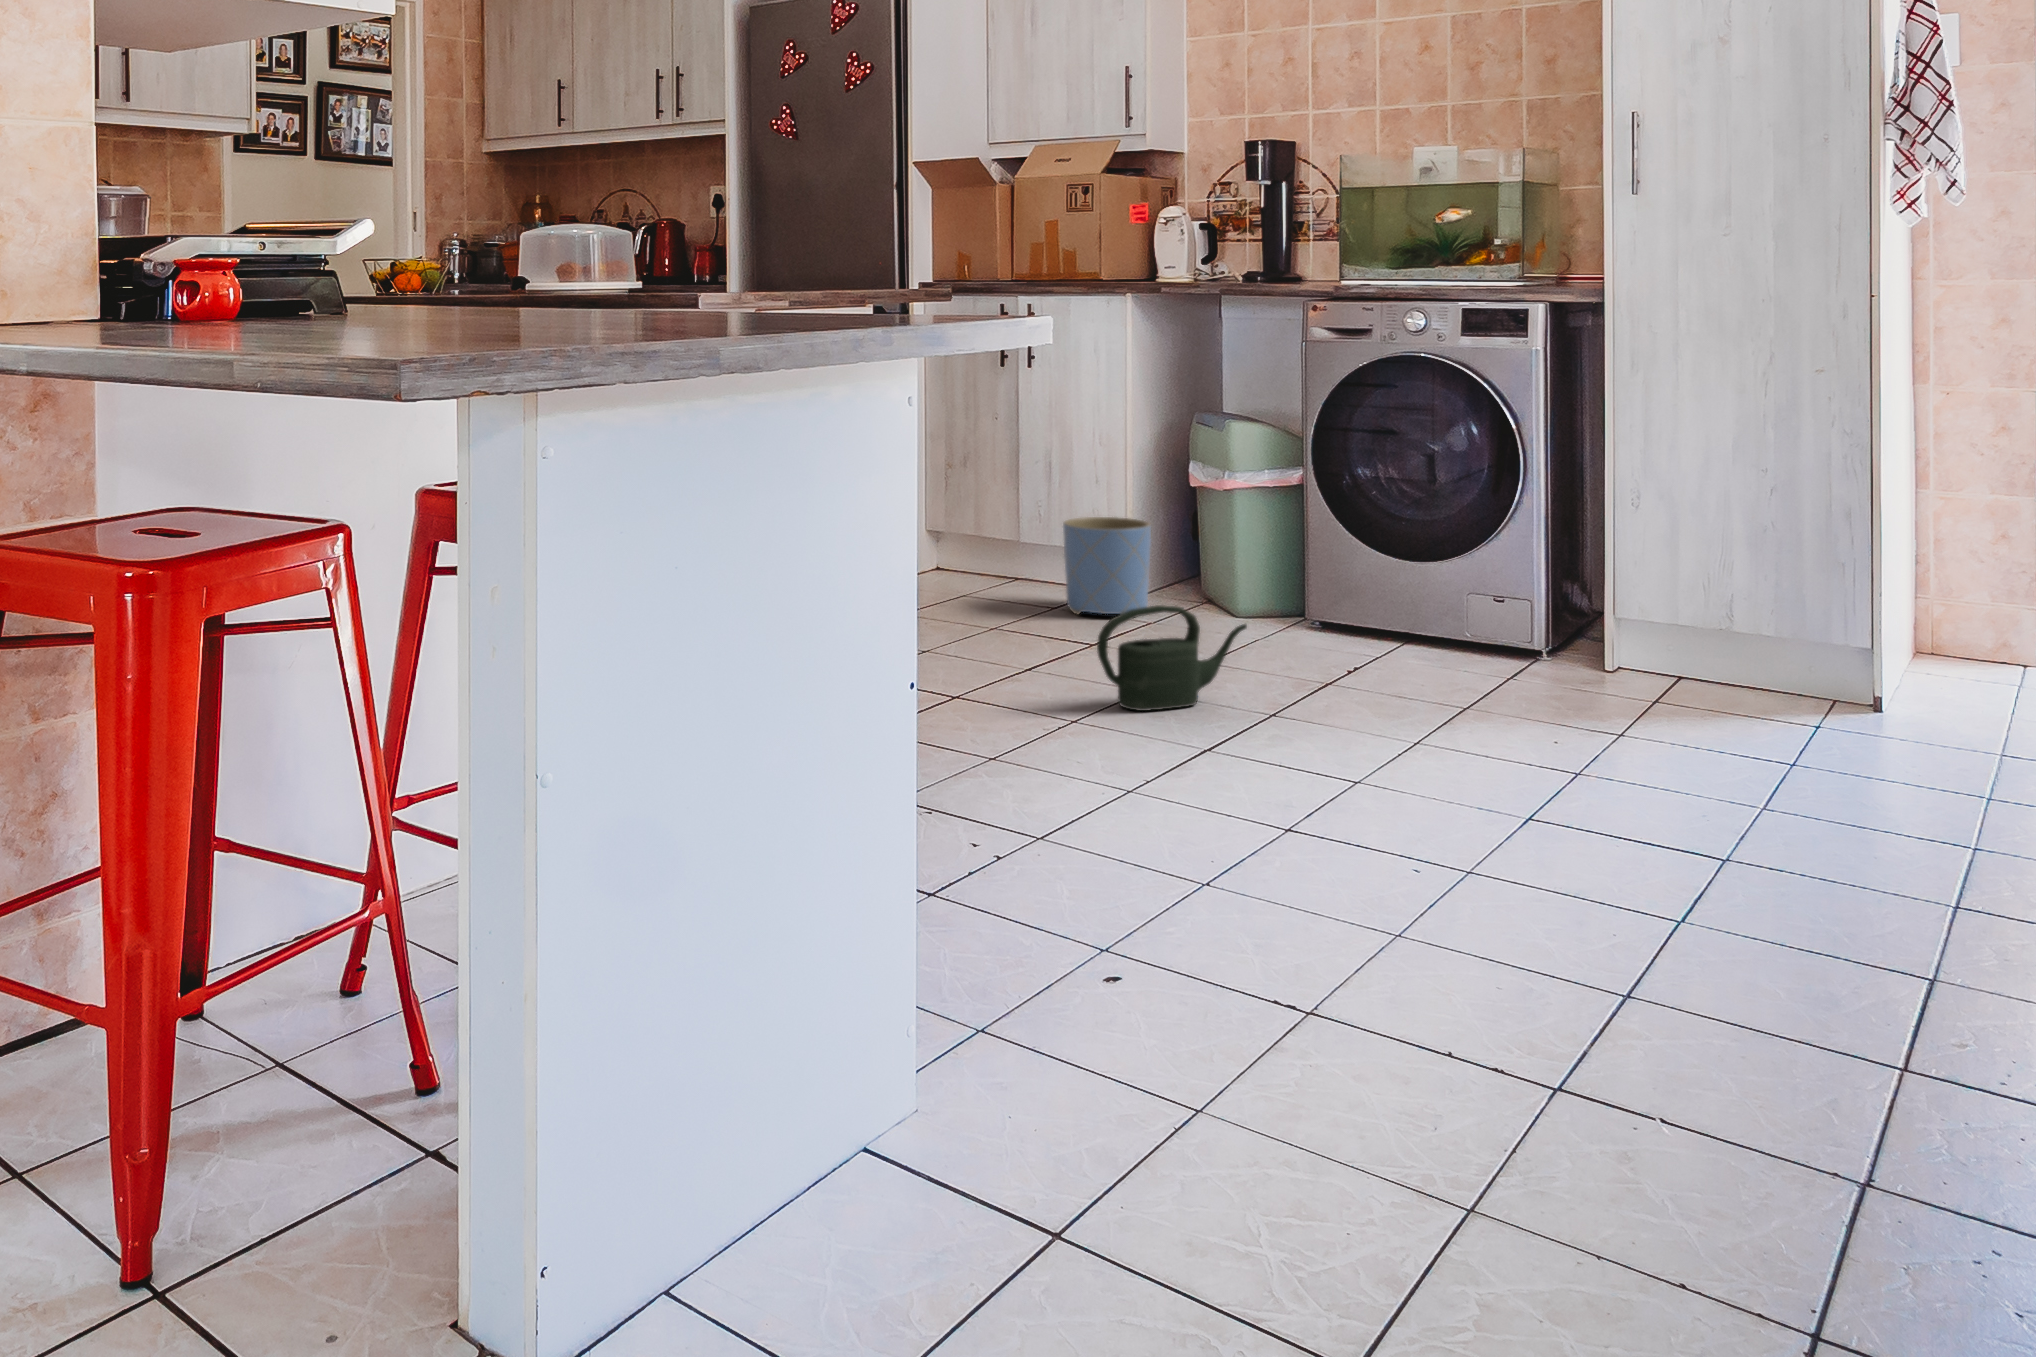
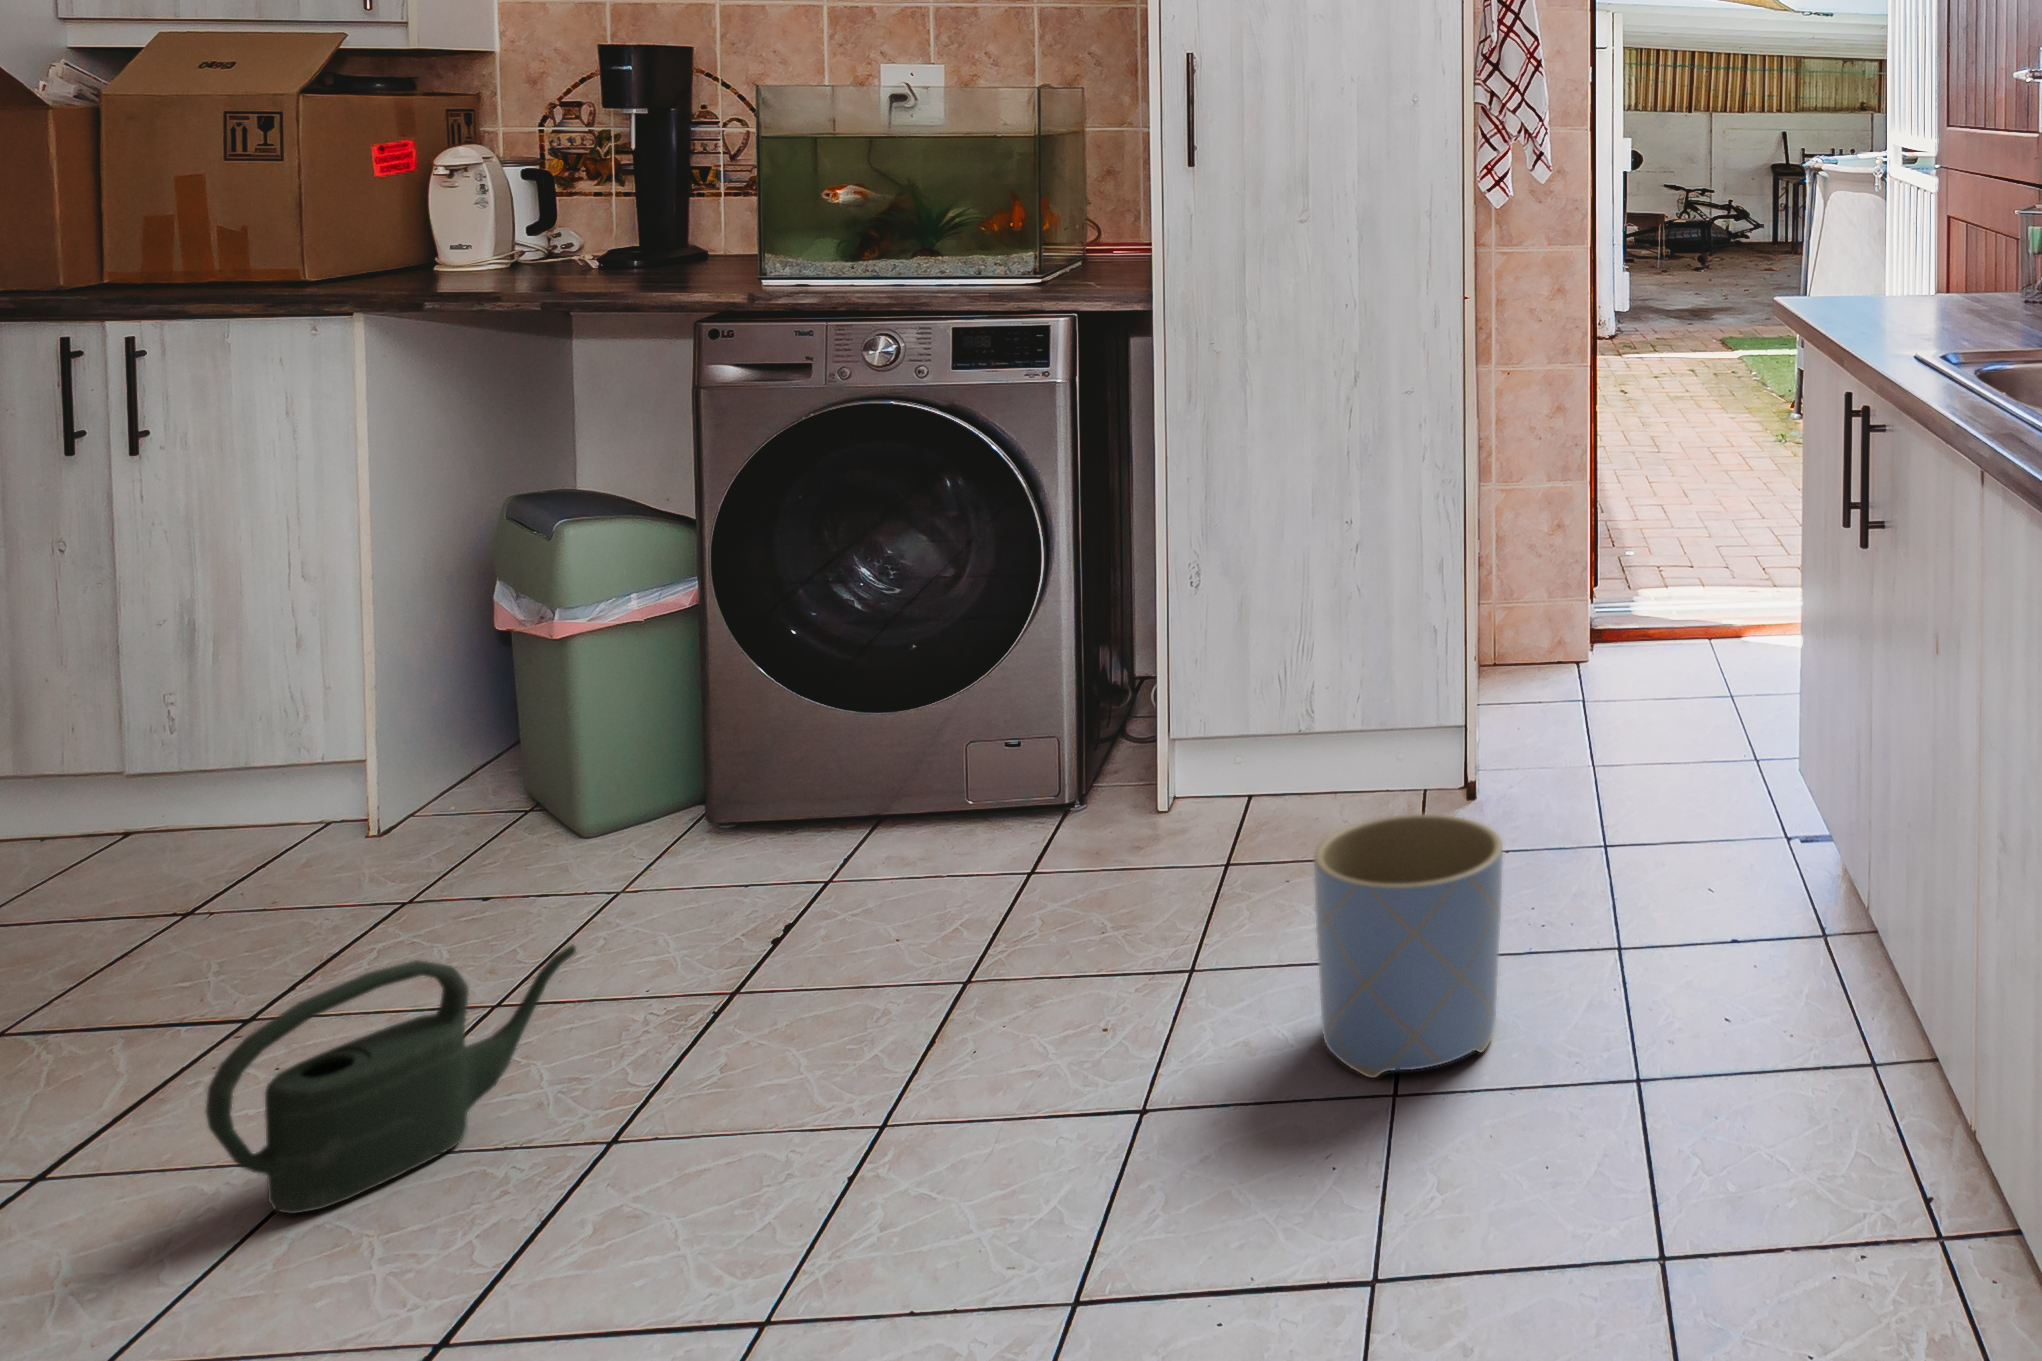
planter: present [1063,517,1151,614] -> present [1314,814,1503,1078]

